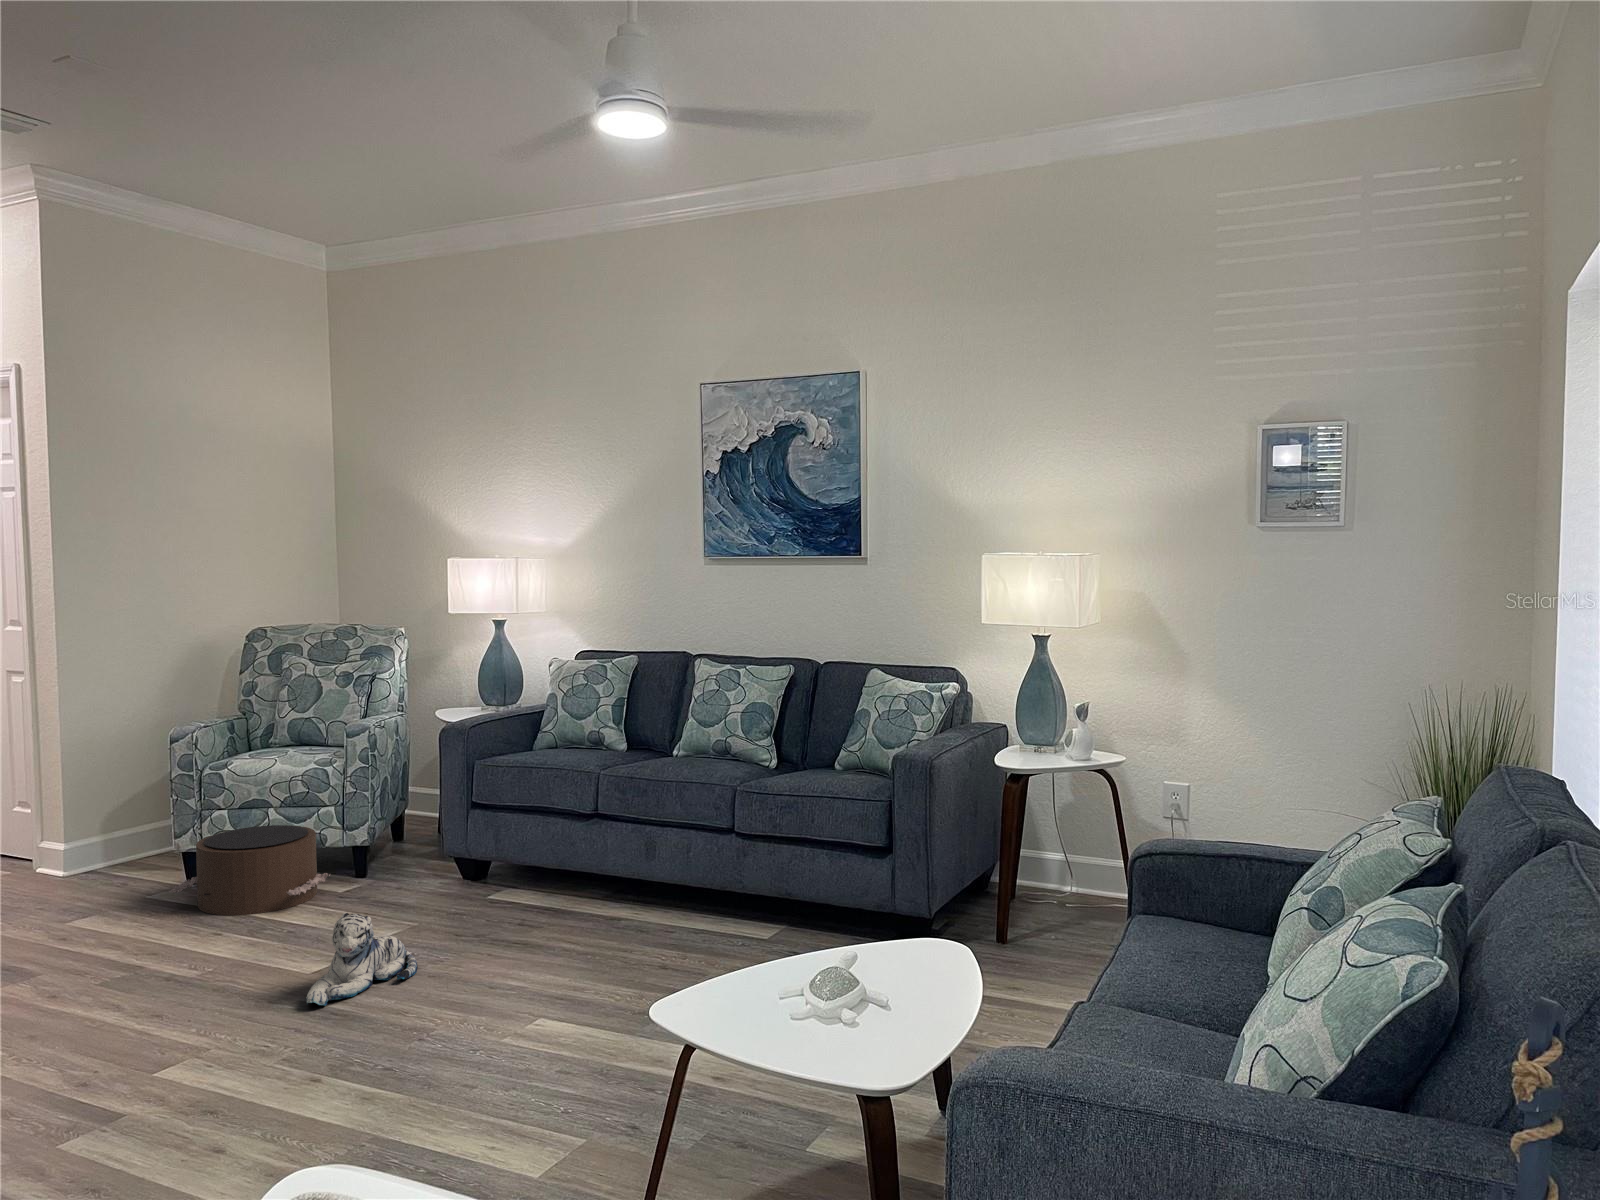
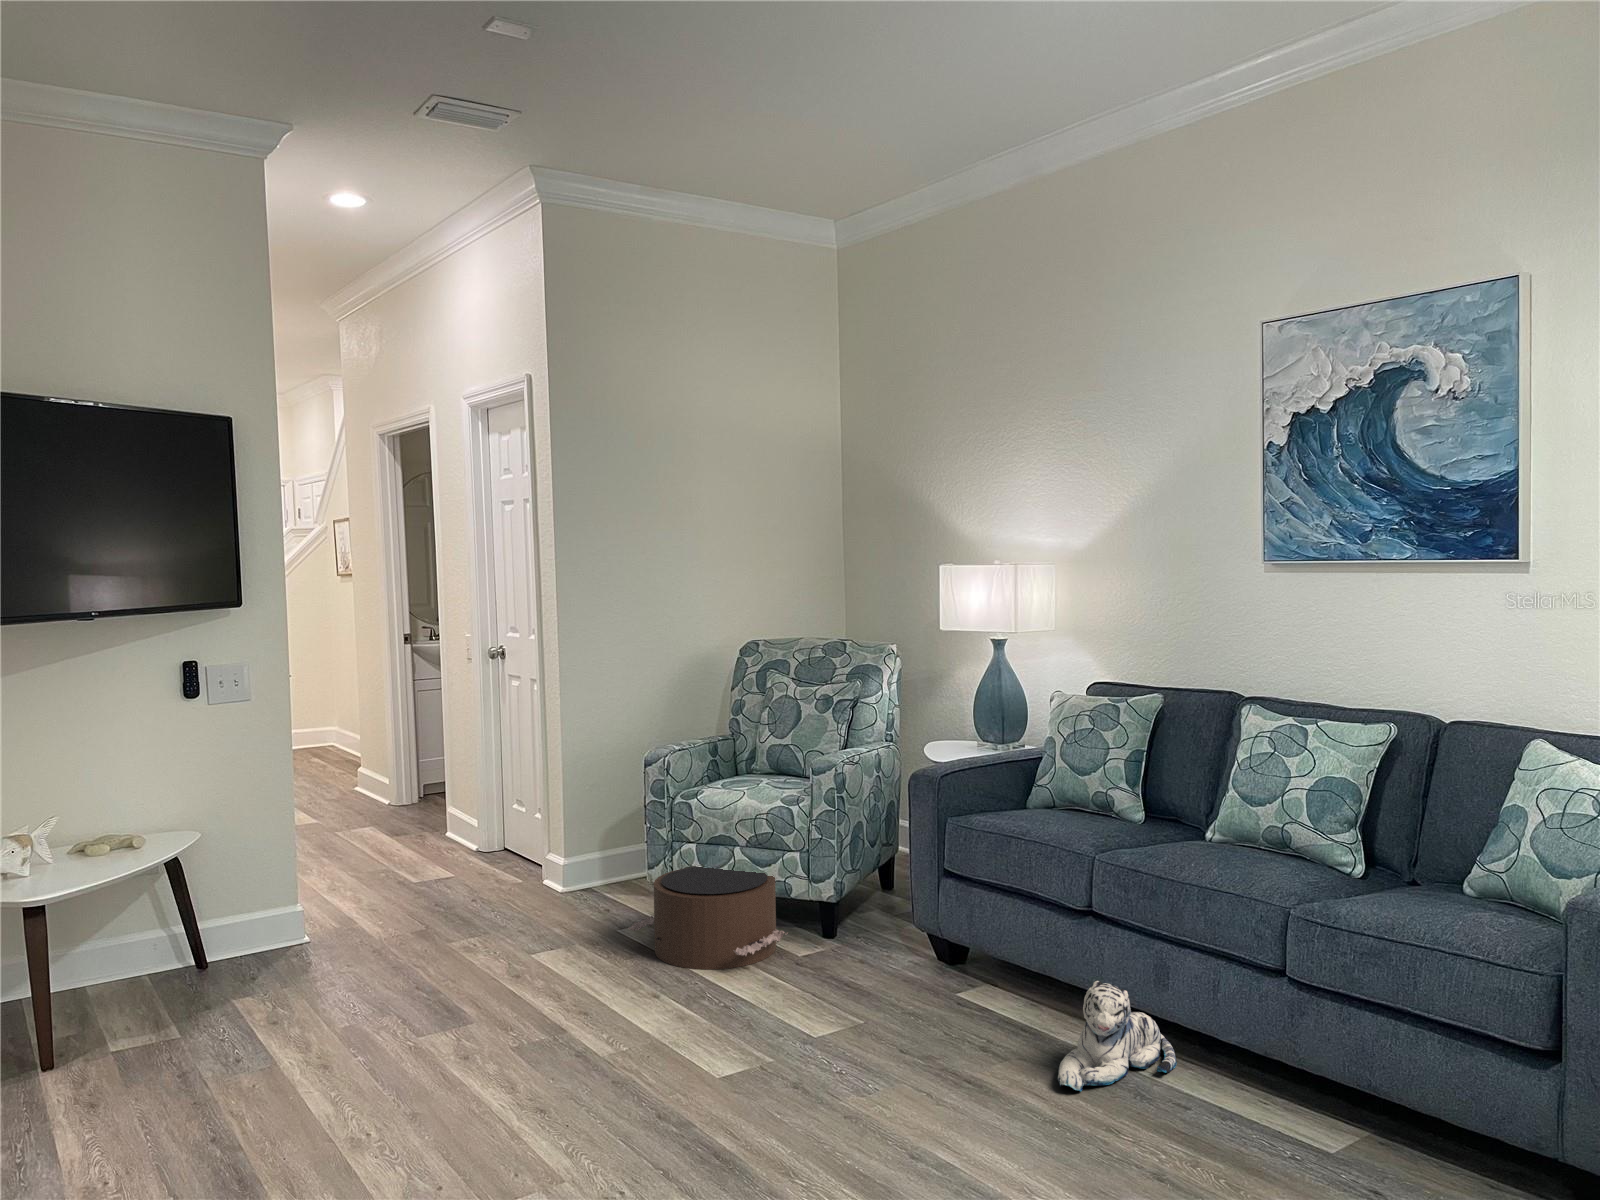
plush toy: present [306,913,418,1006] -> present [1058,981,1177,1091]

